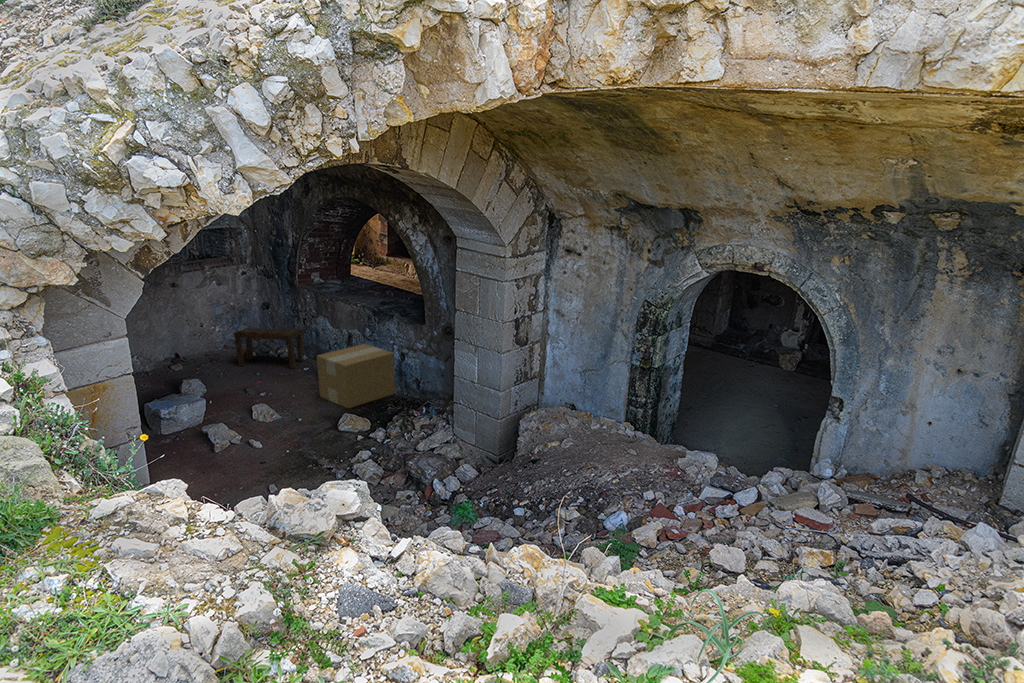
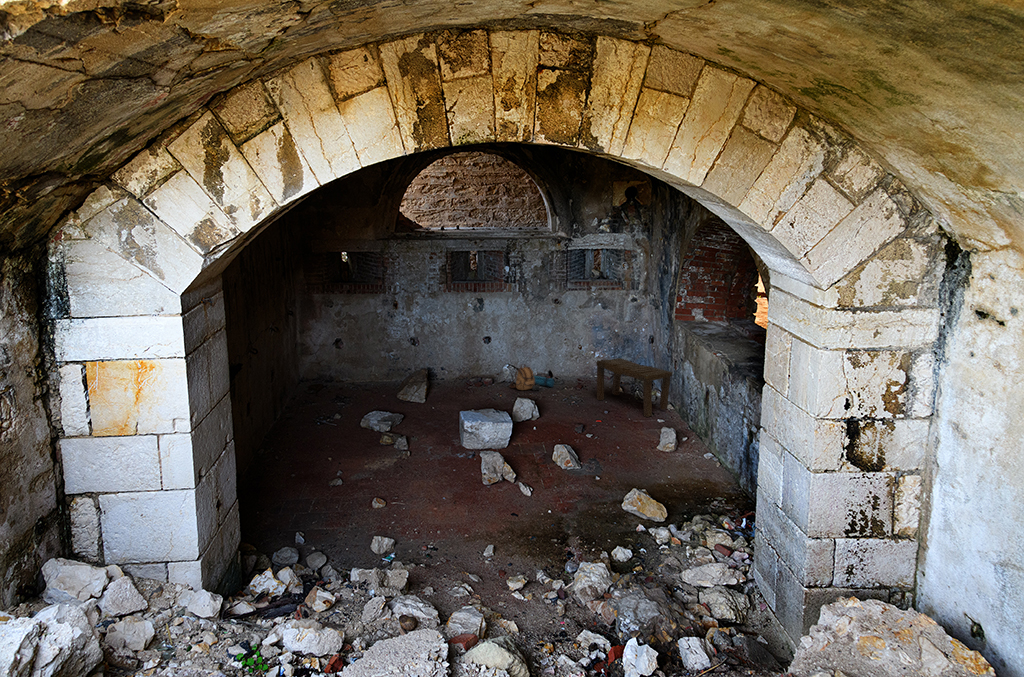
cardboard box: present [317,344,396,408] -> none [641,406,739,485]
backpack: none [146,350,188,375] -> present [509,364,554,390]

